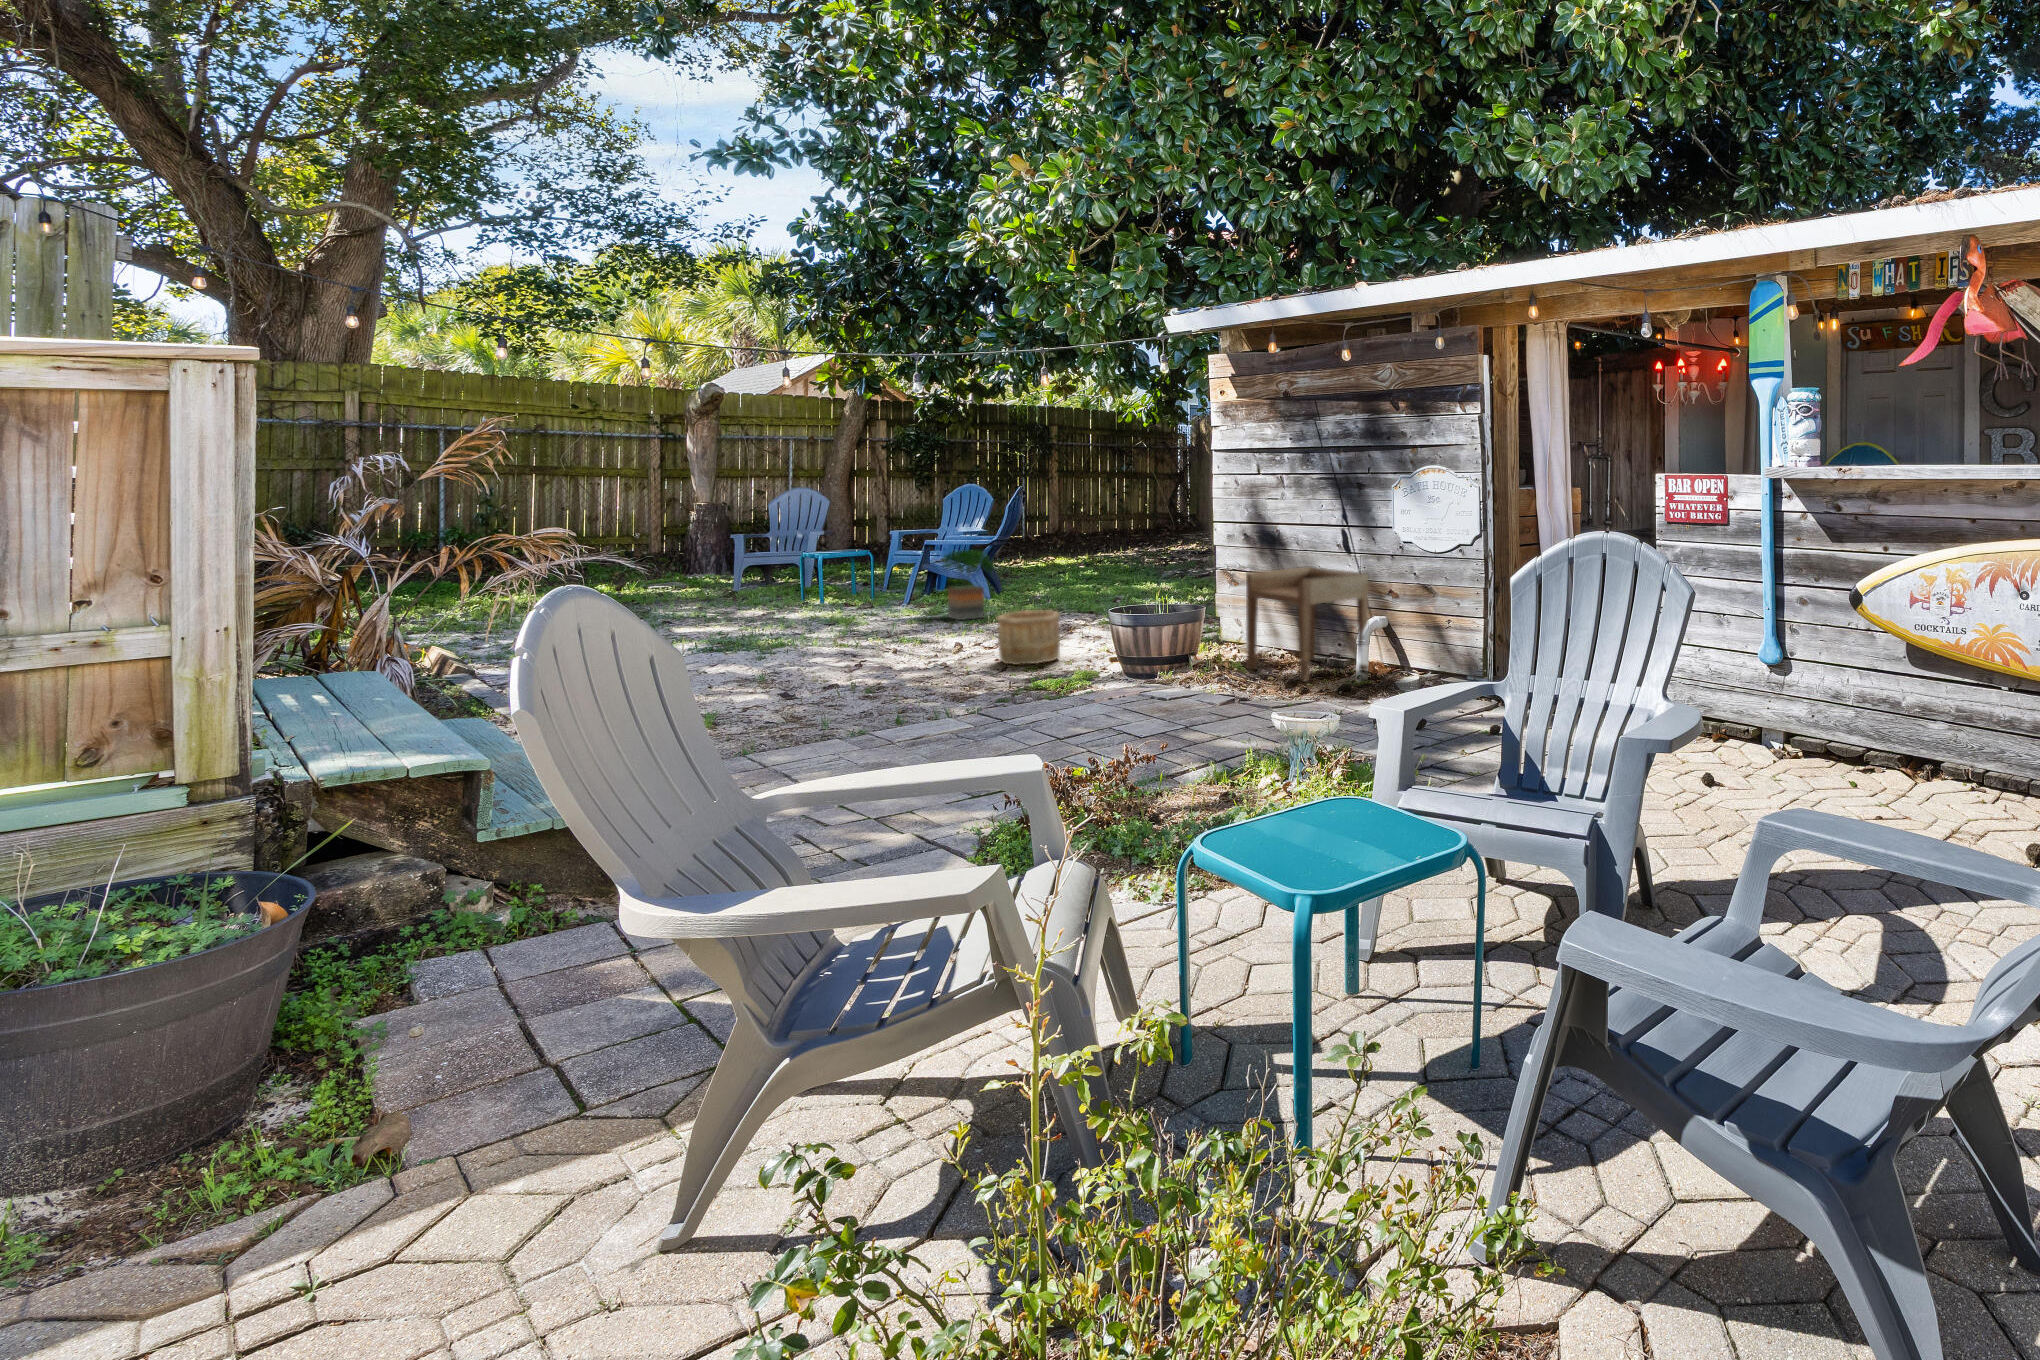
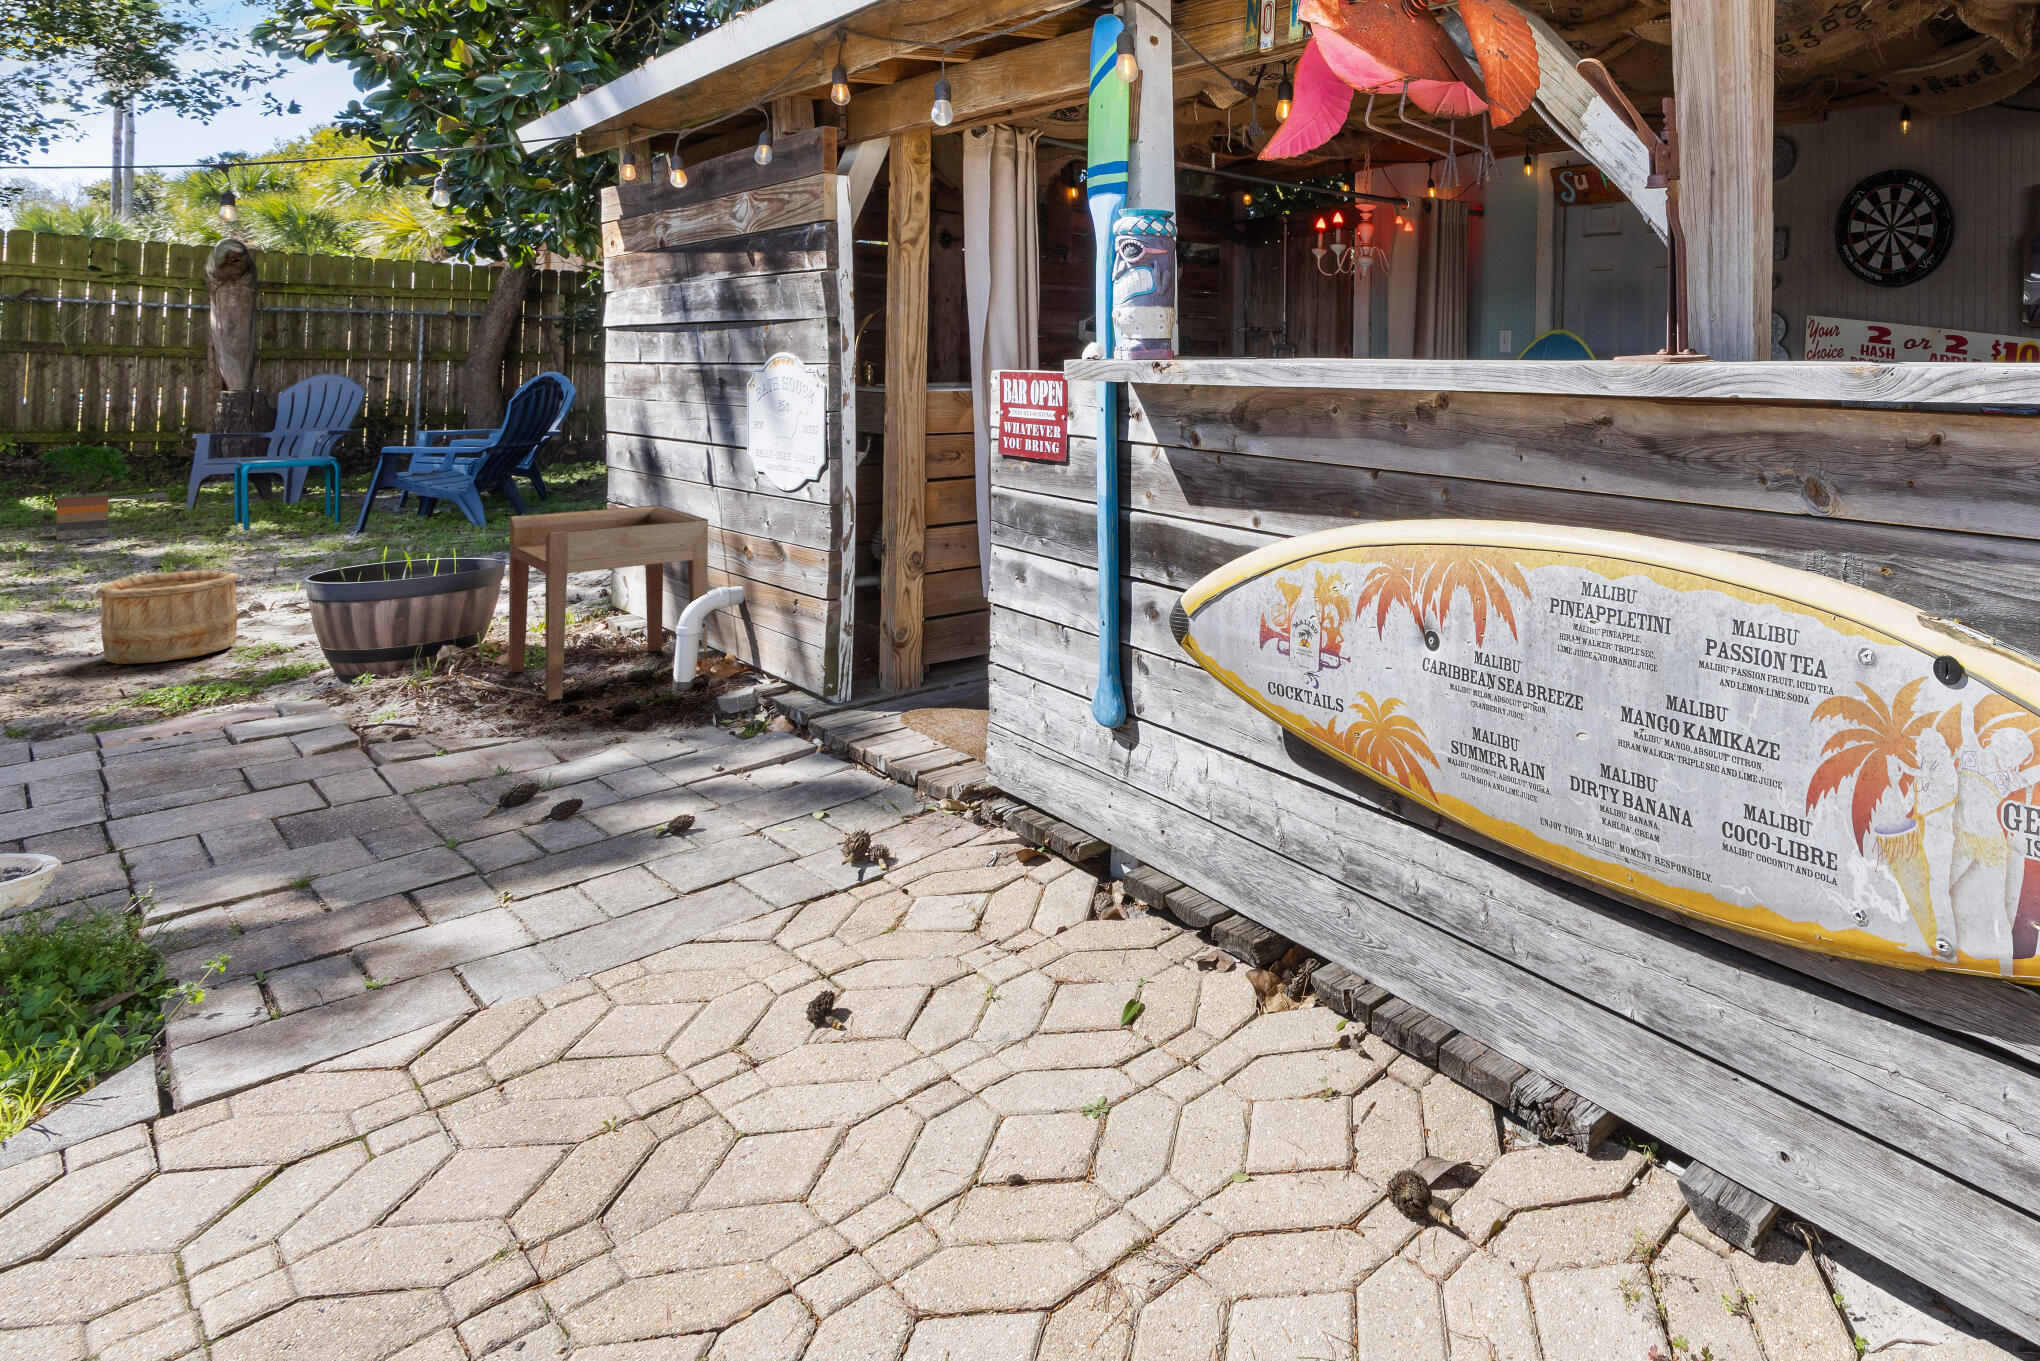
potted tree: present [942,550,994,620] -> present [40,445,131,540]

